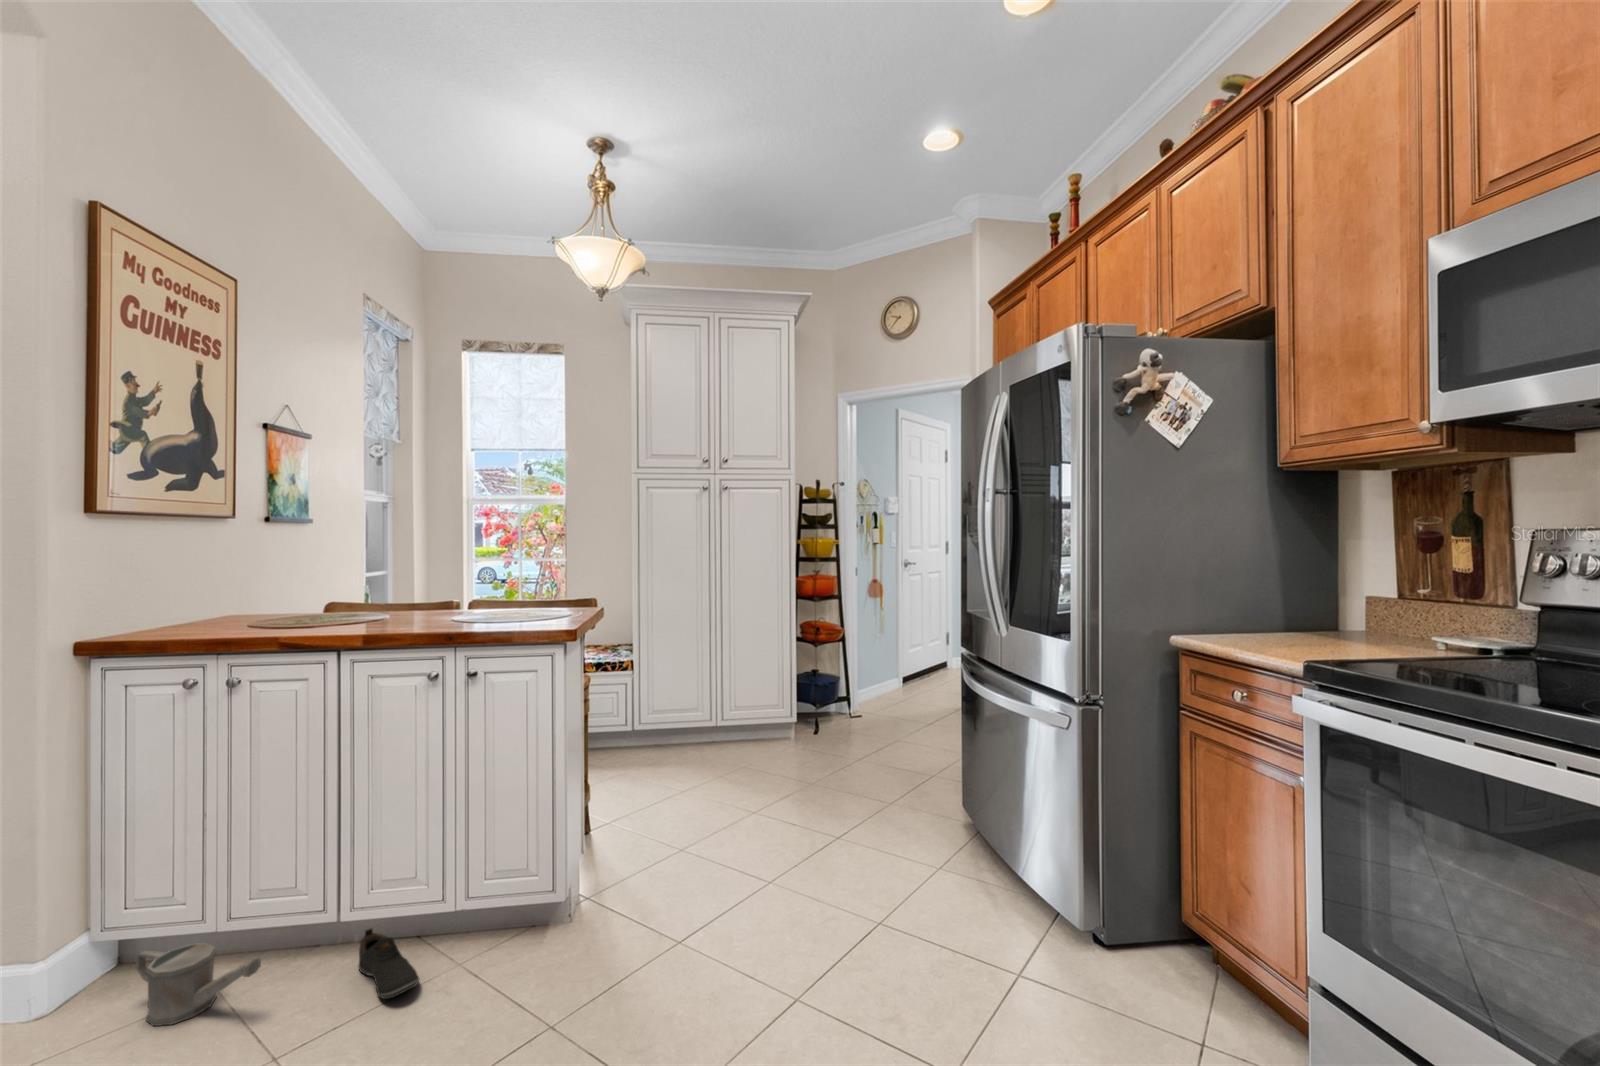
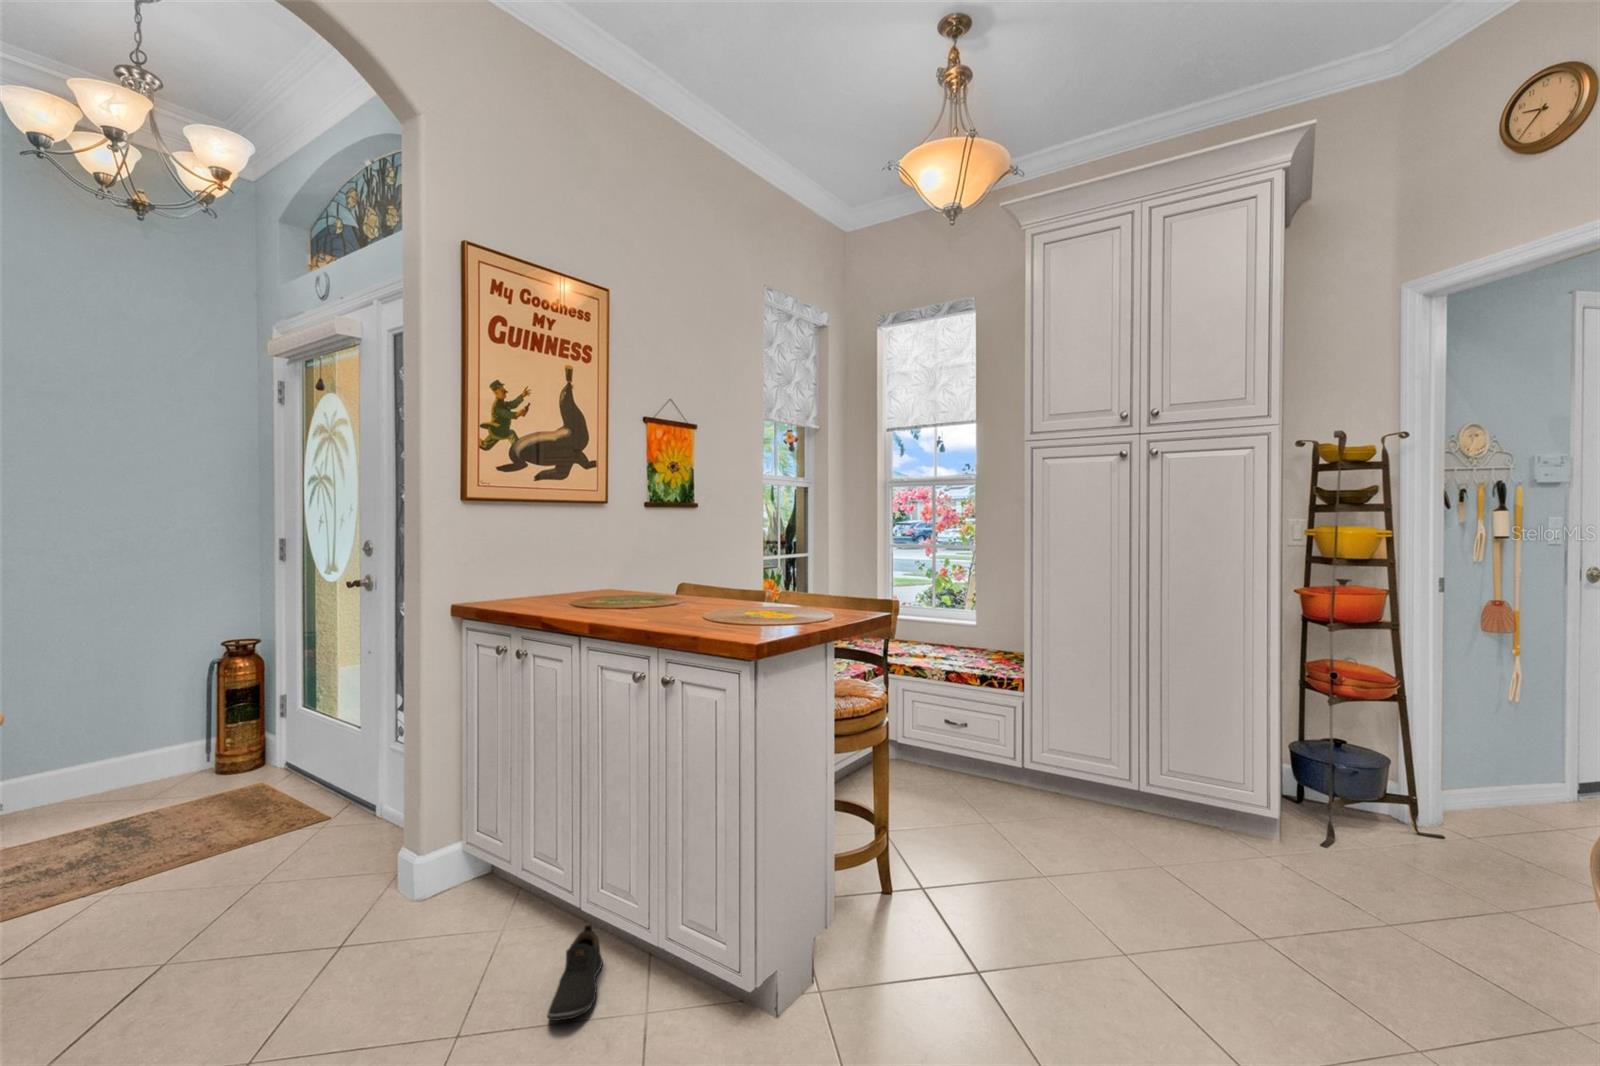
watering can: present [136,943,261,1026] -> none [438,870,490,948]

